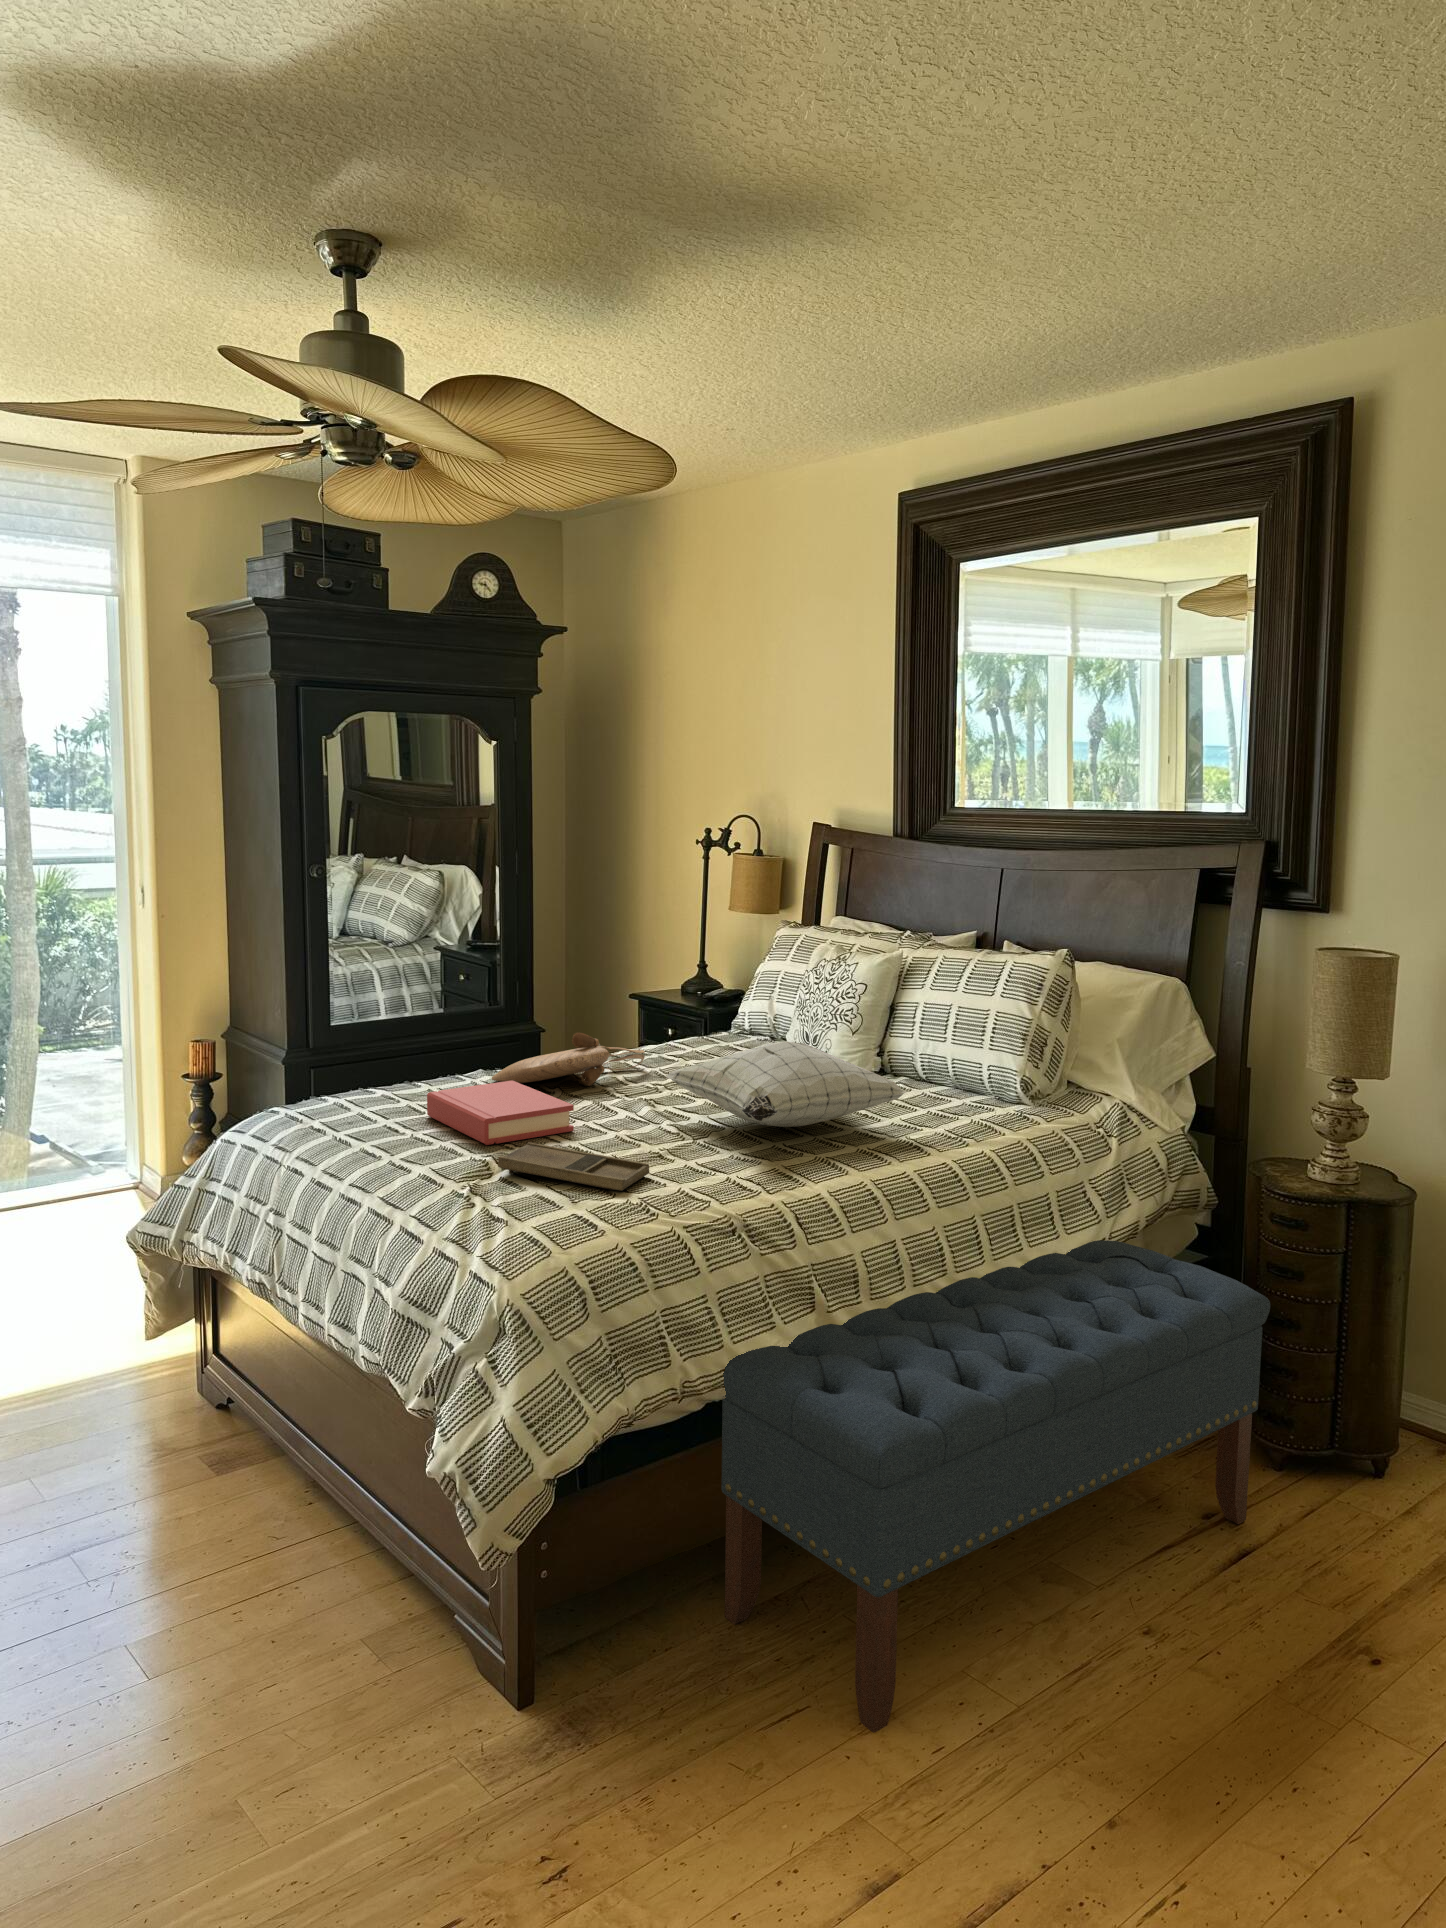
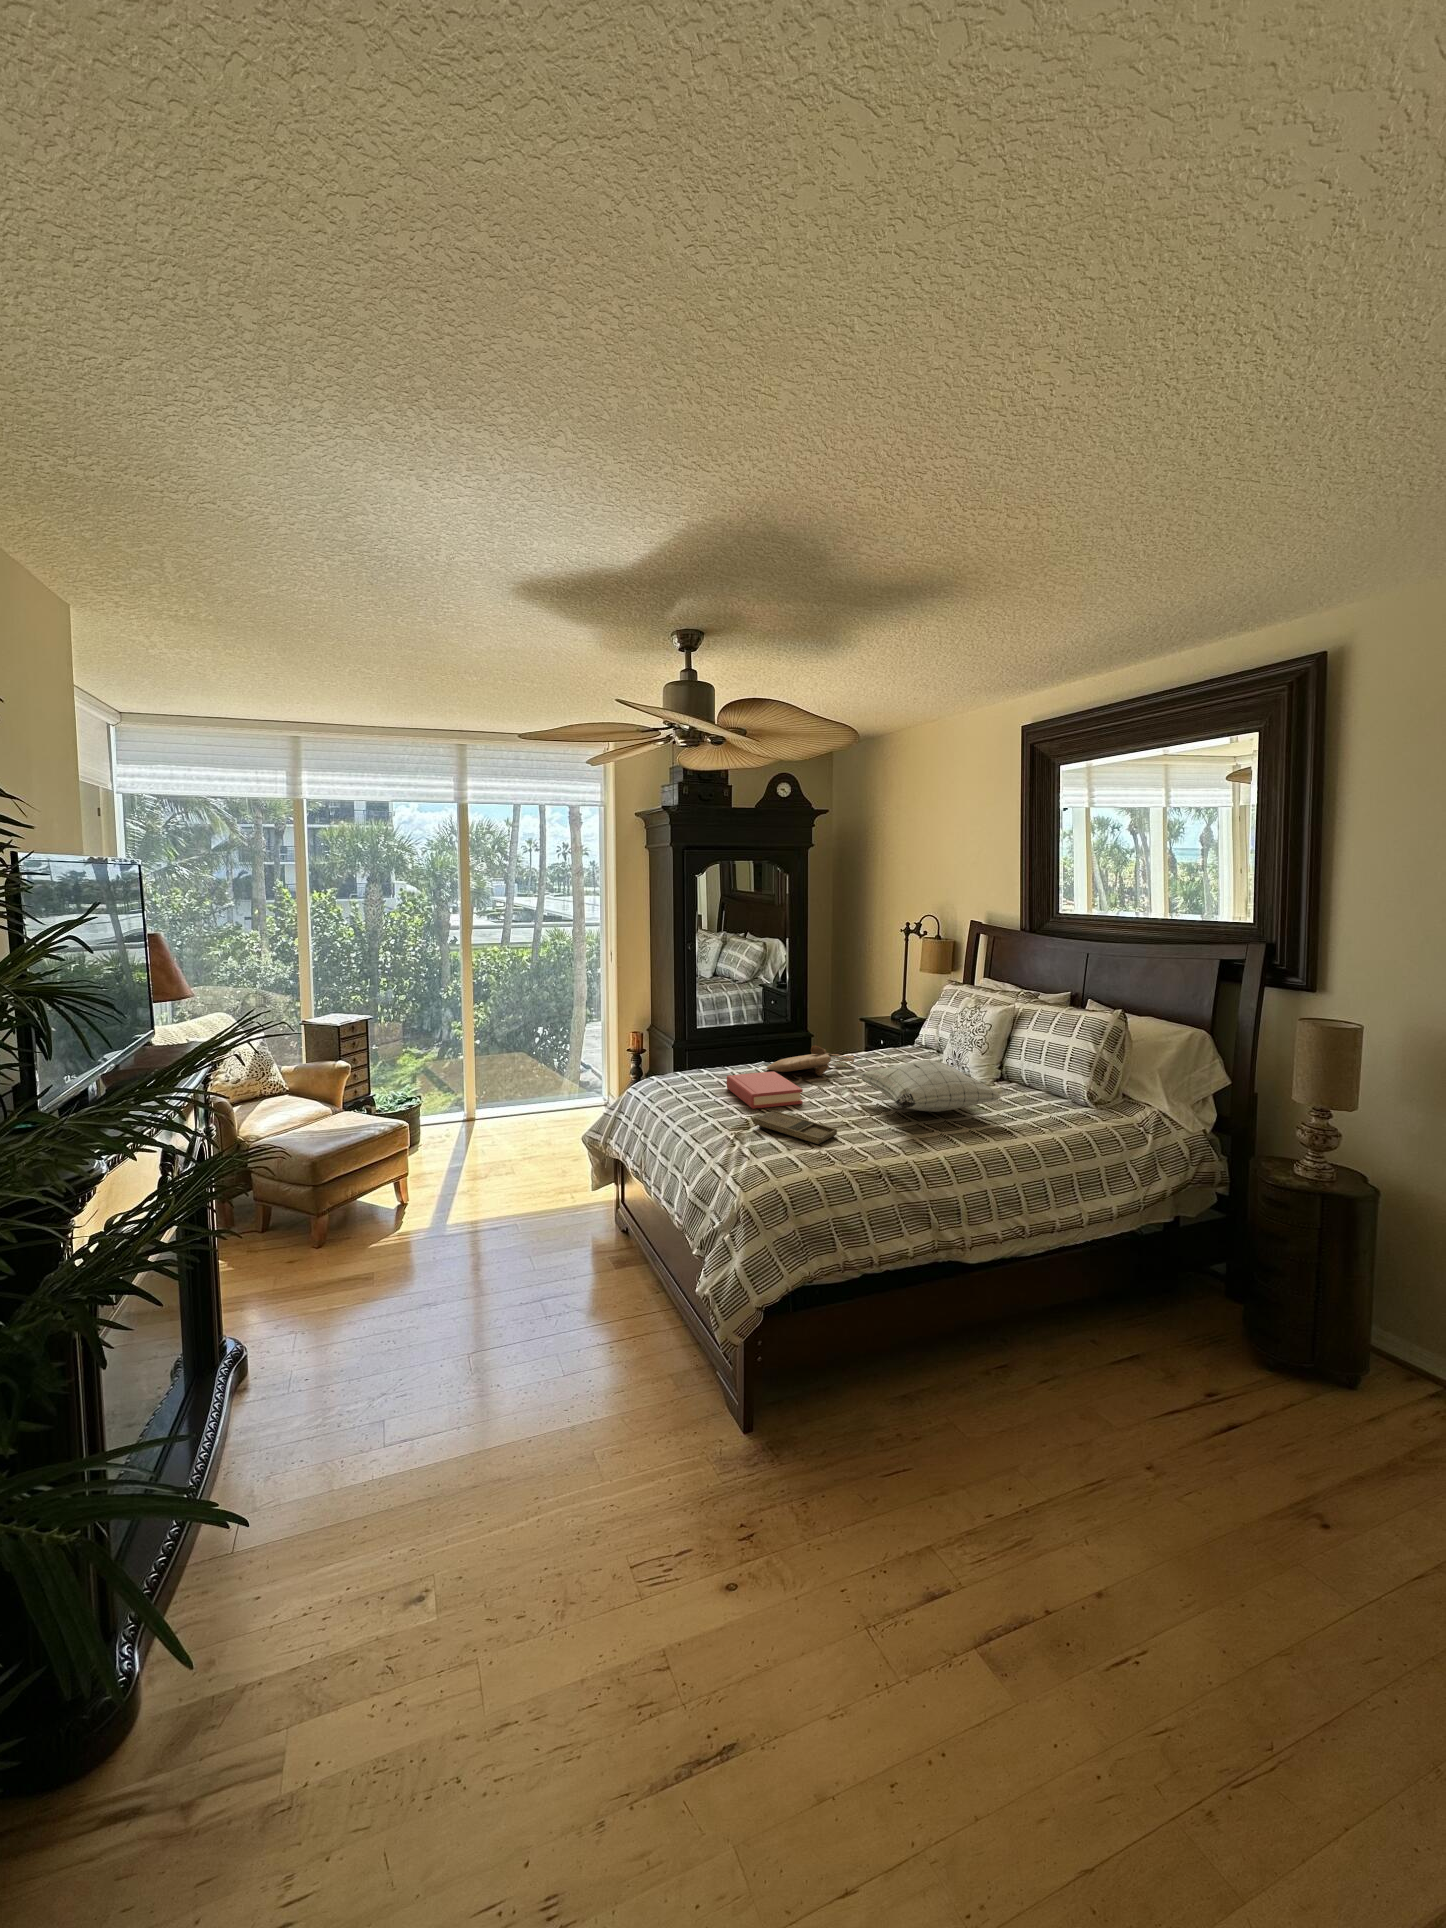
bench: present [721,1240,1270,1733] -> none [864,1202,1260,1503]

